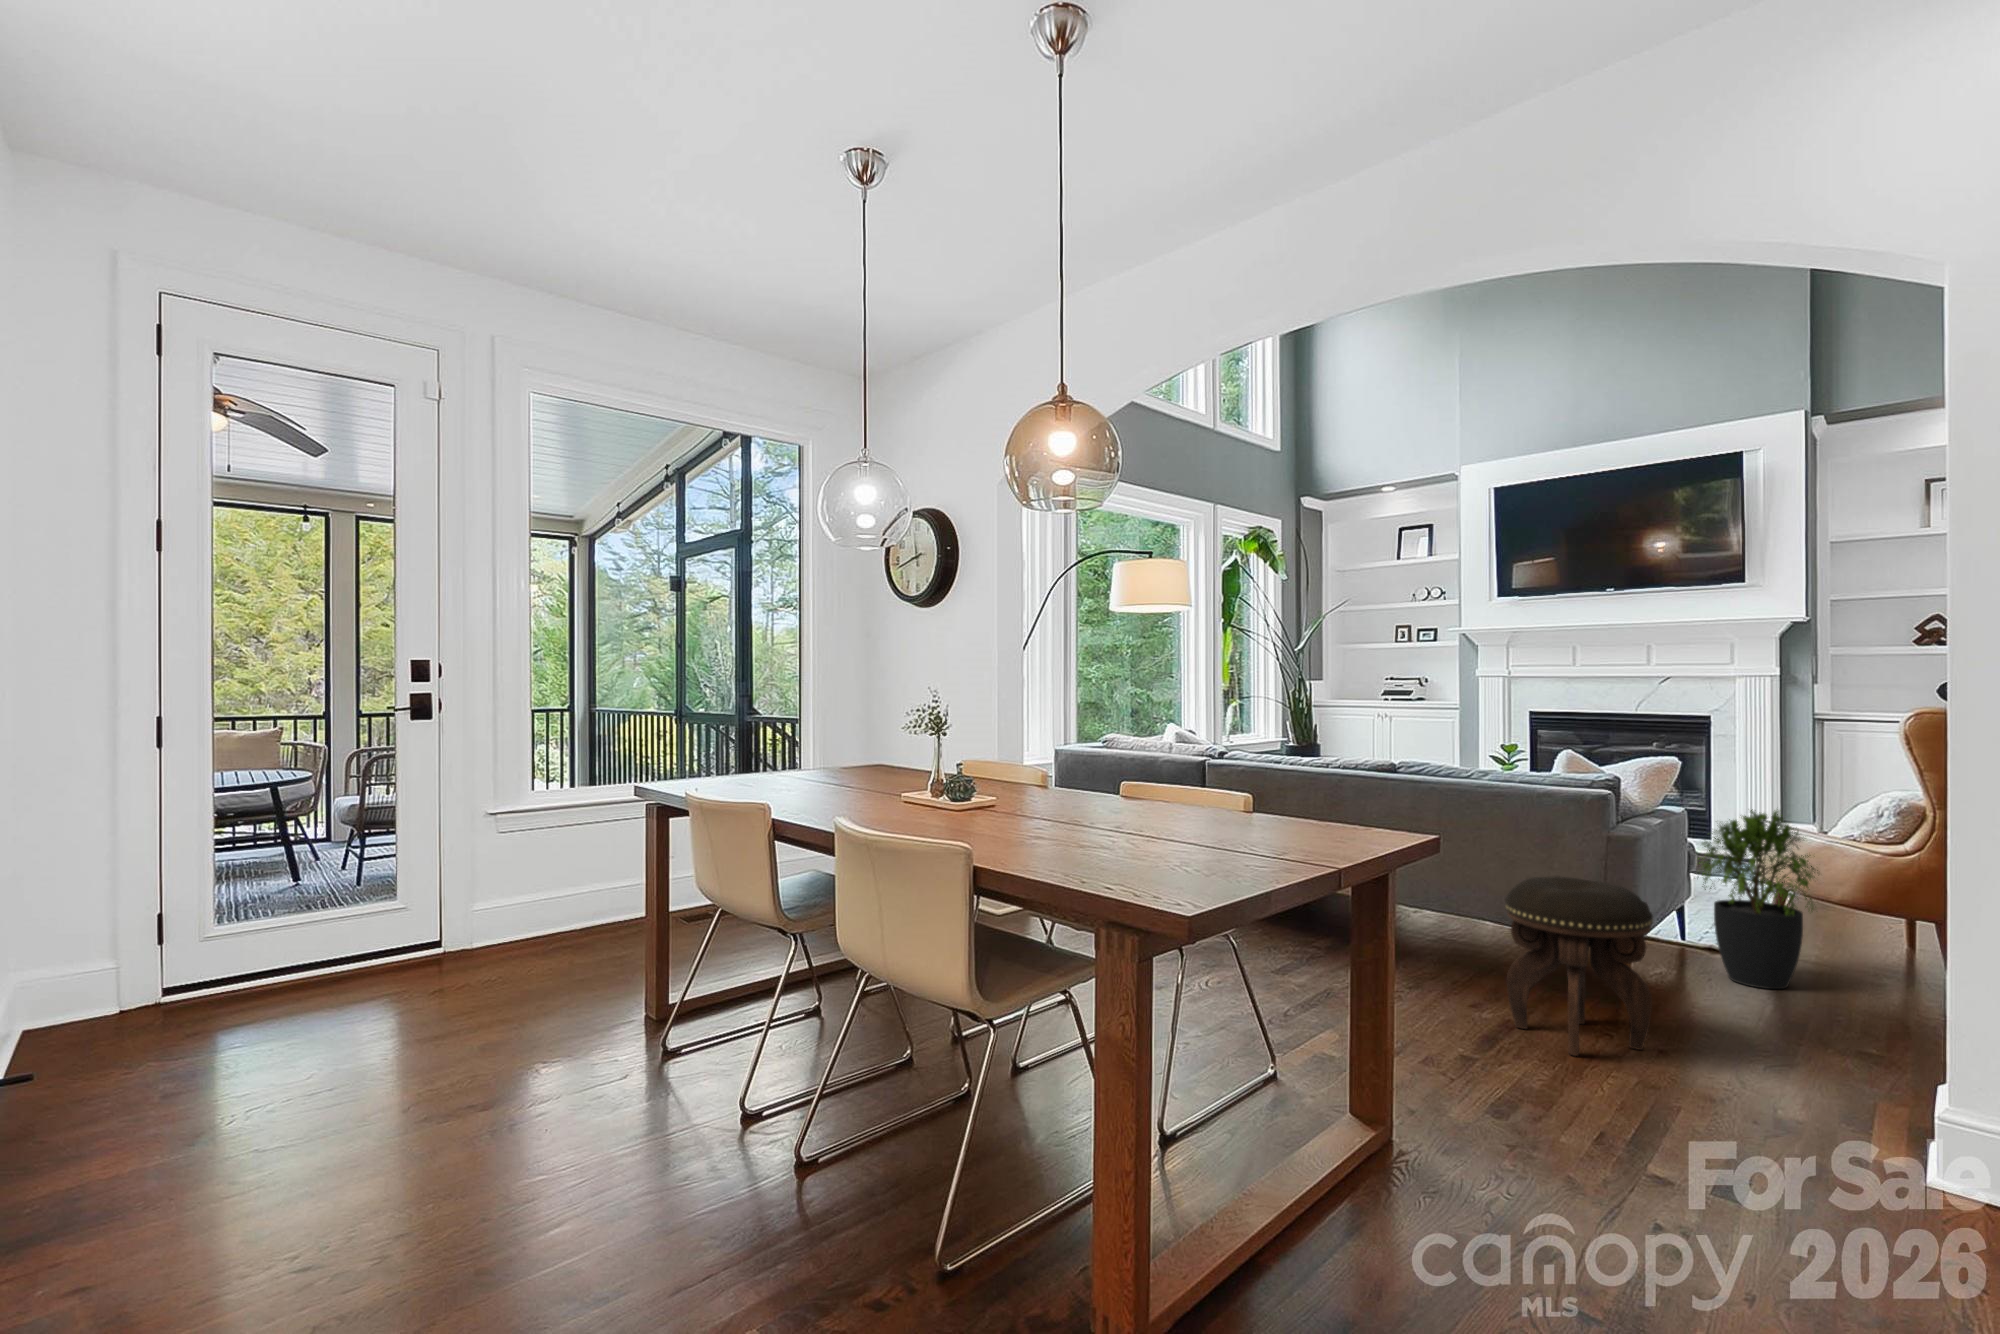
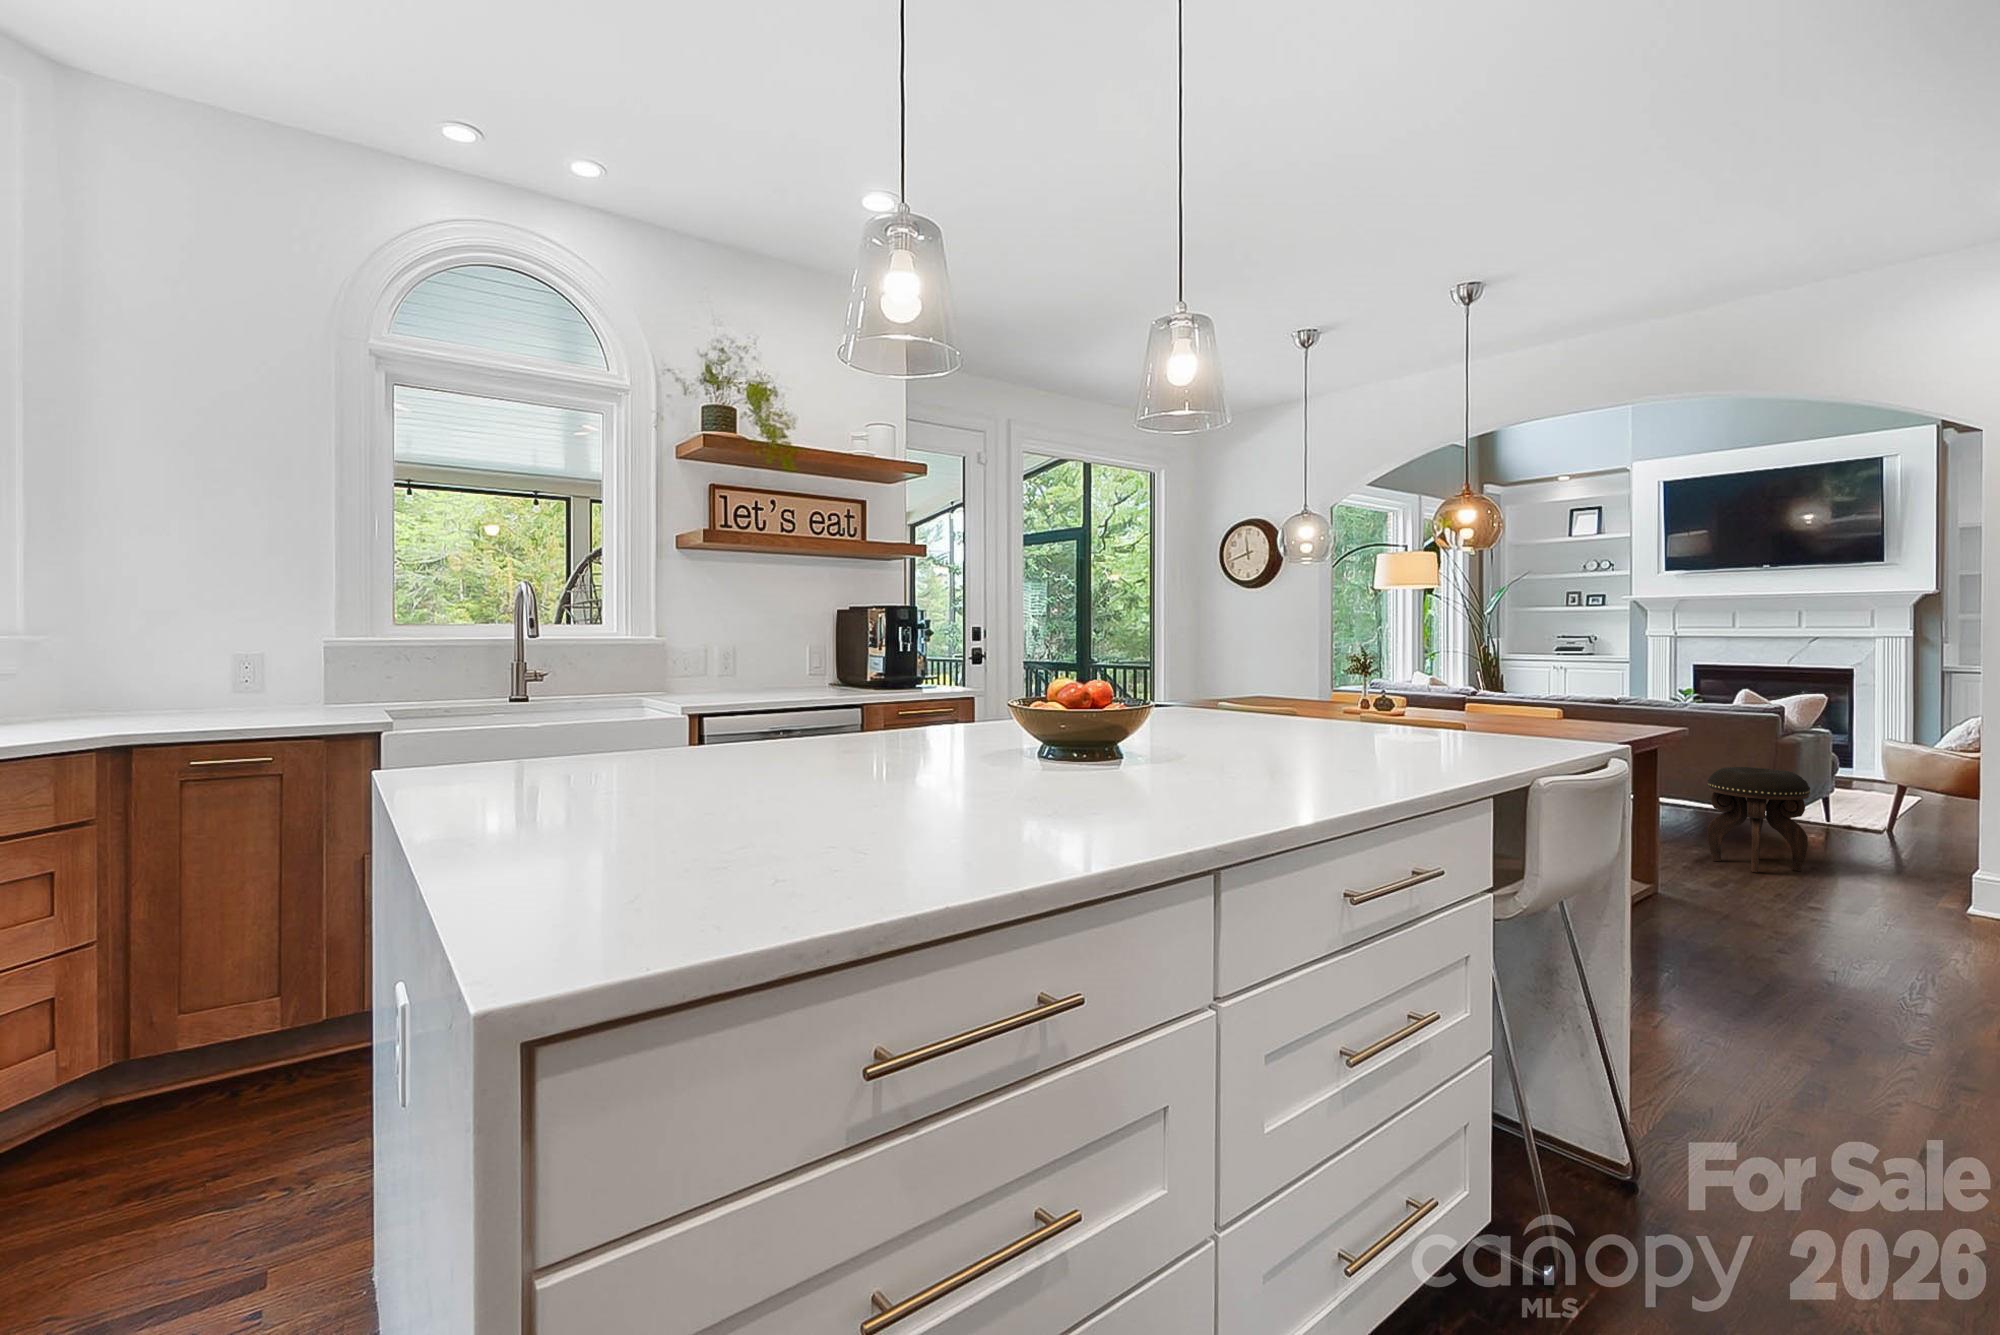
potted plant: present [1699,809,1818,989] -> none [1835,726,1932,846]

